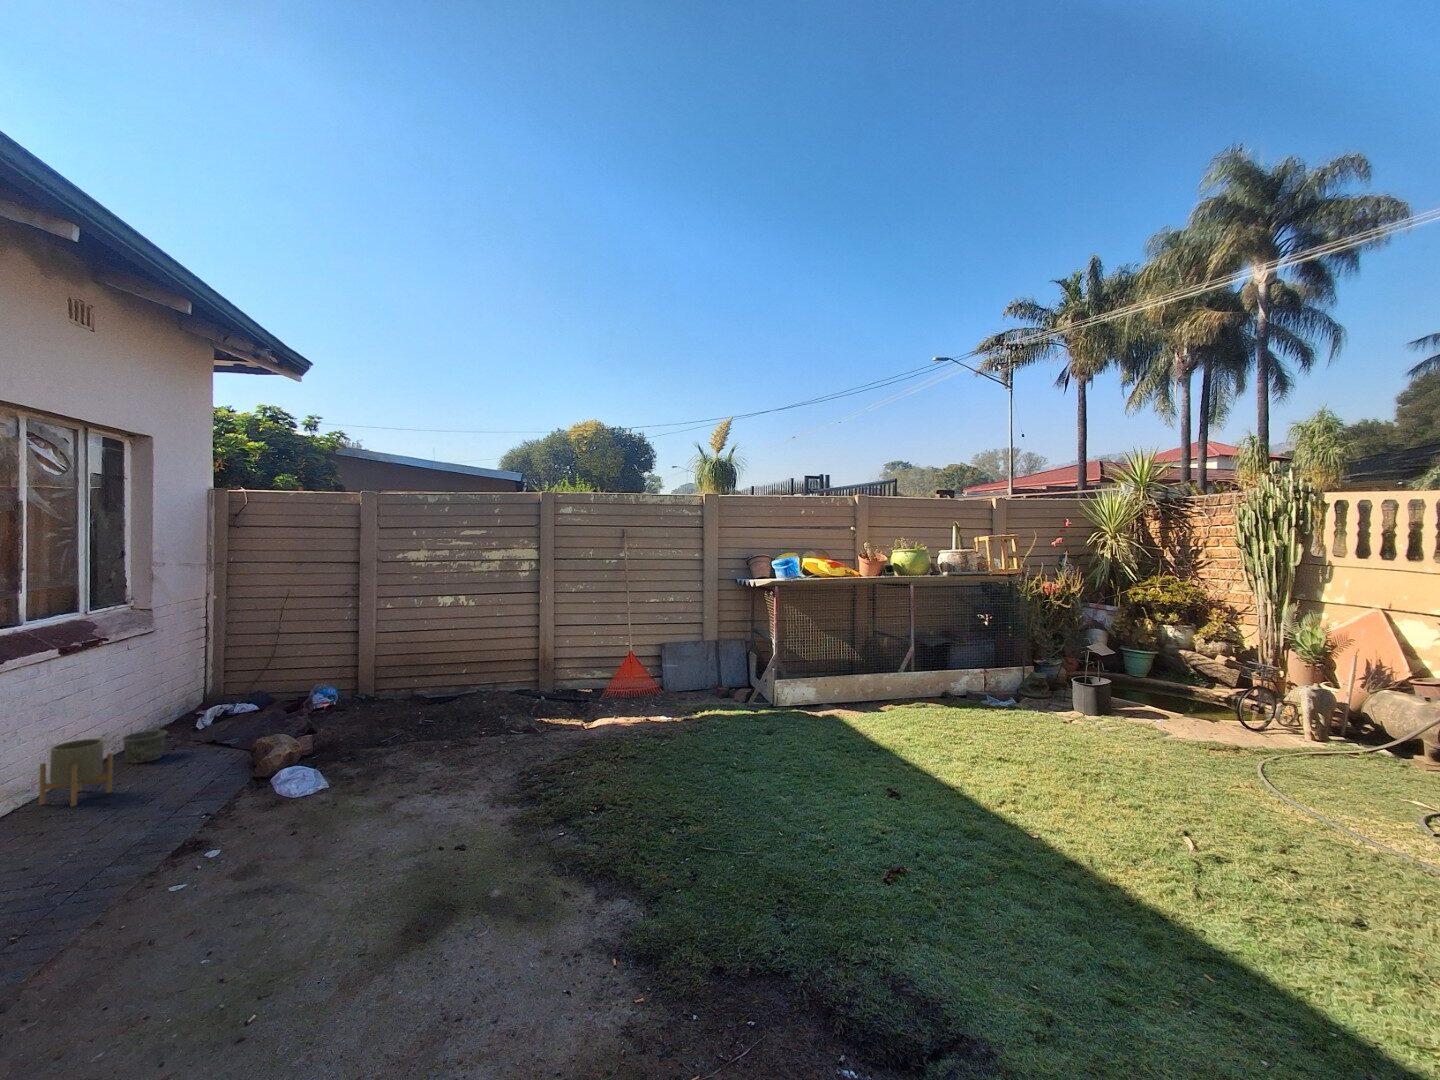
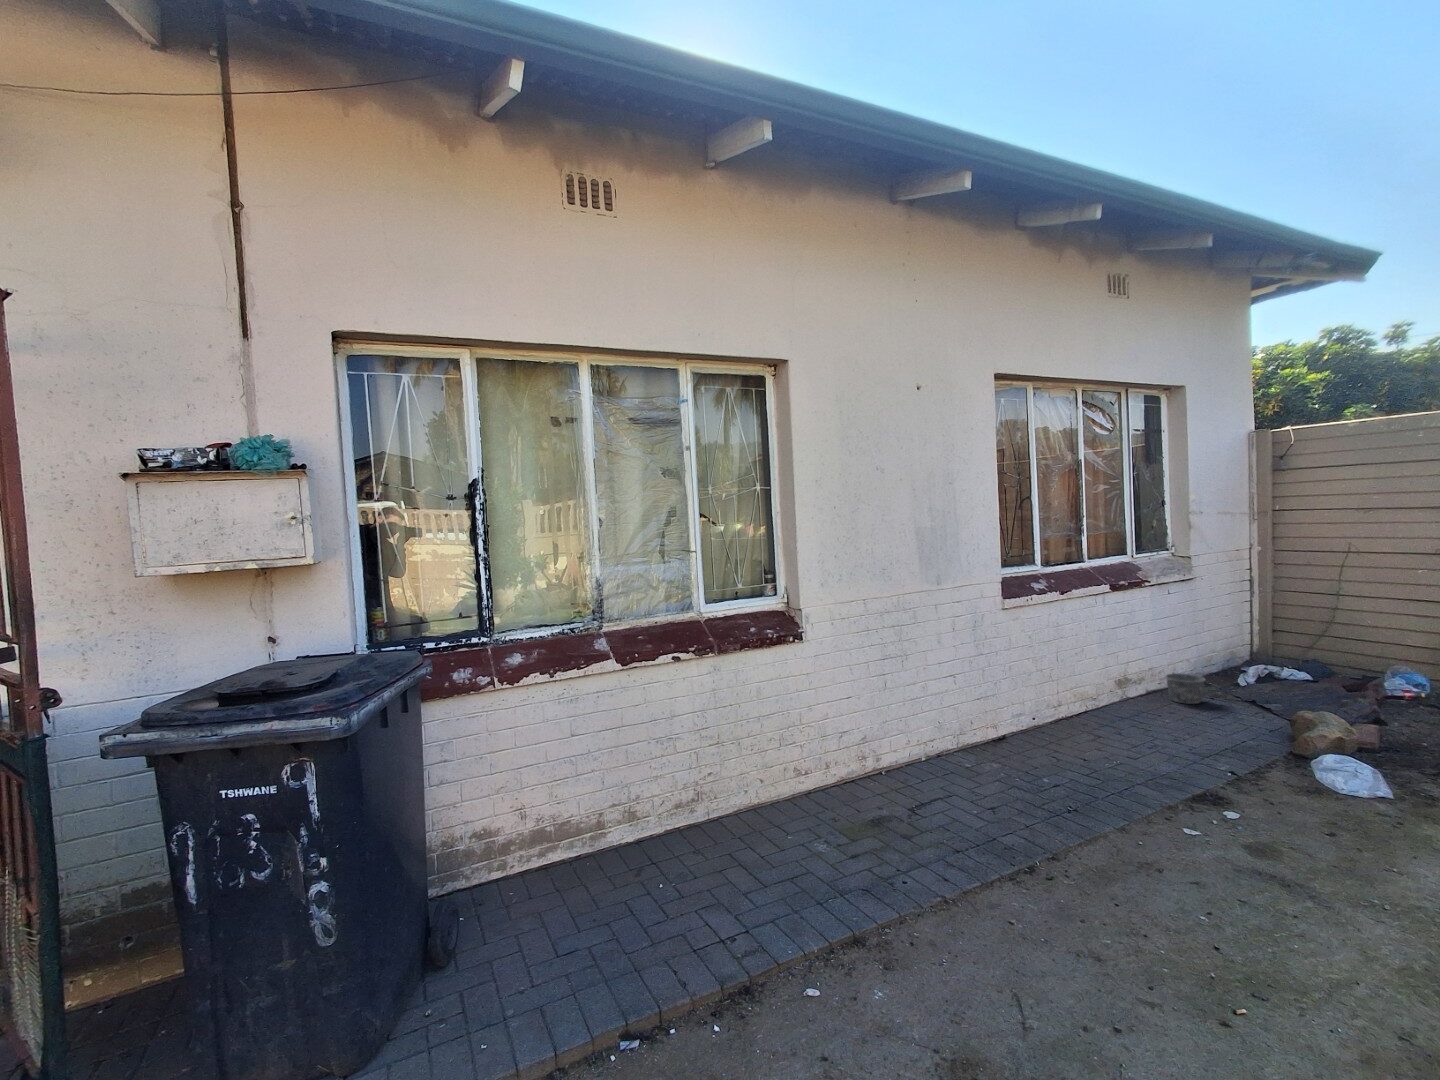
planter: present [39,739,113,806] -> none [1099,667,1153,724]

